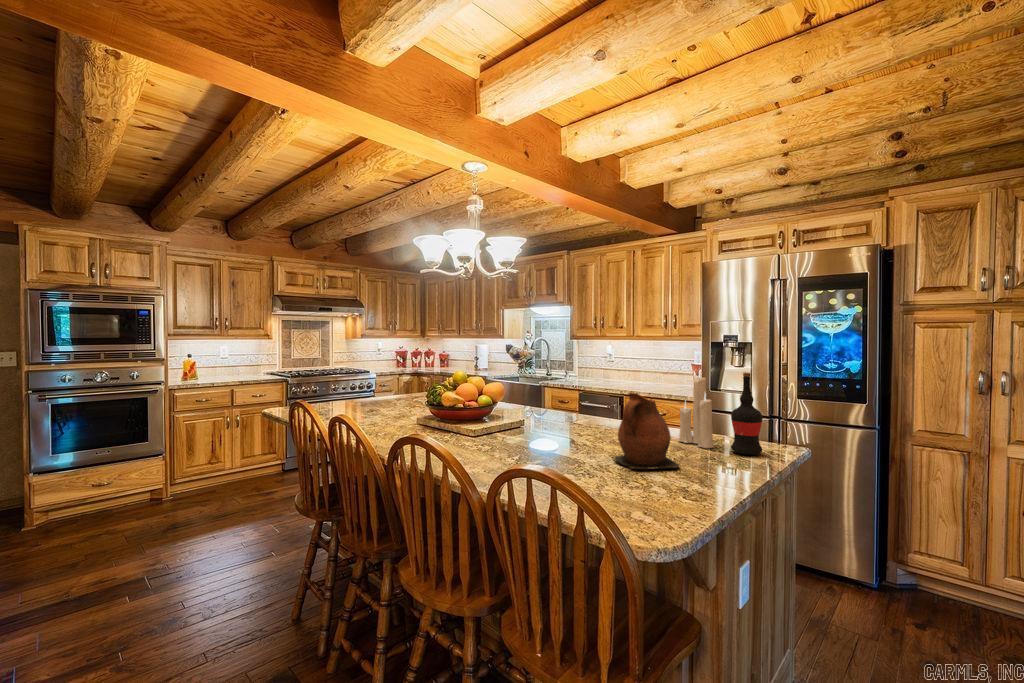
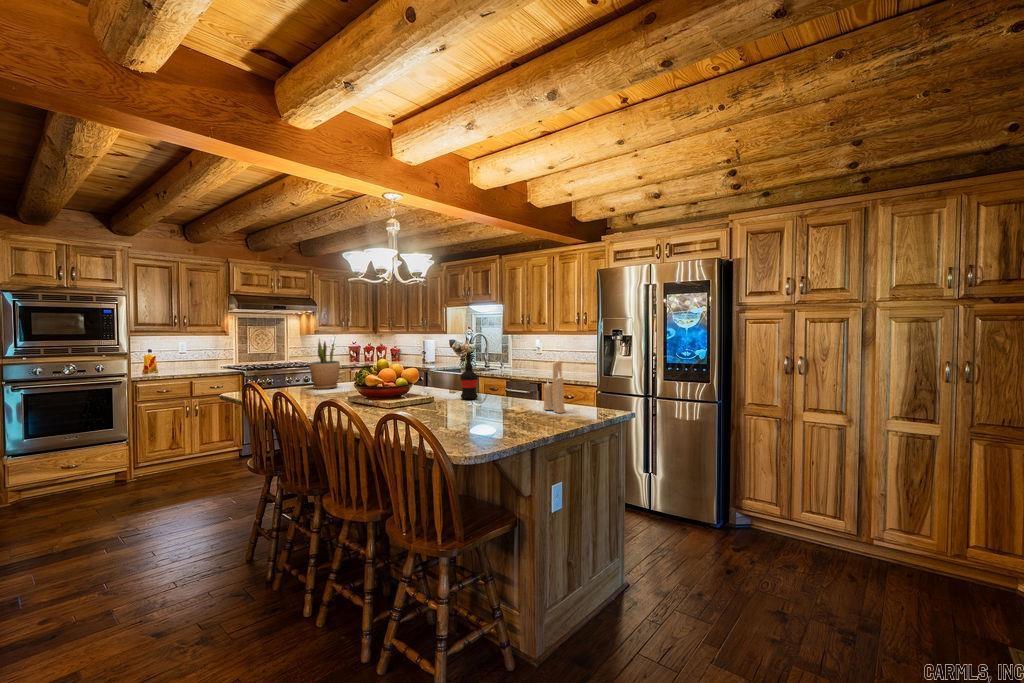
potted plant: none [365,339,399,404] -> present [309,339,340,389]
wine bottle: present [731,373,763,454] -> present [460,351,478,399]
ceramic pitcher: present [614,392,680,469] -> none [482,370,527,424]

